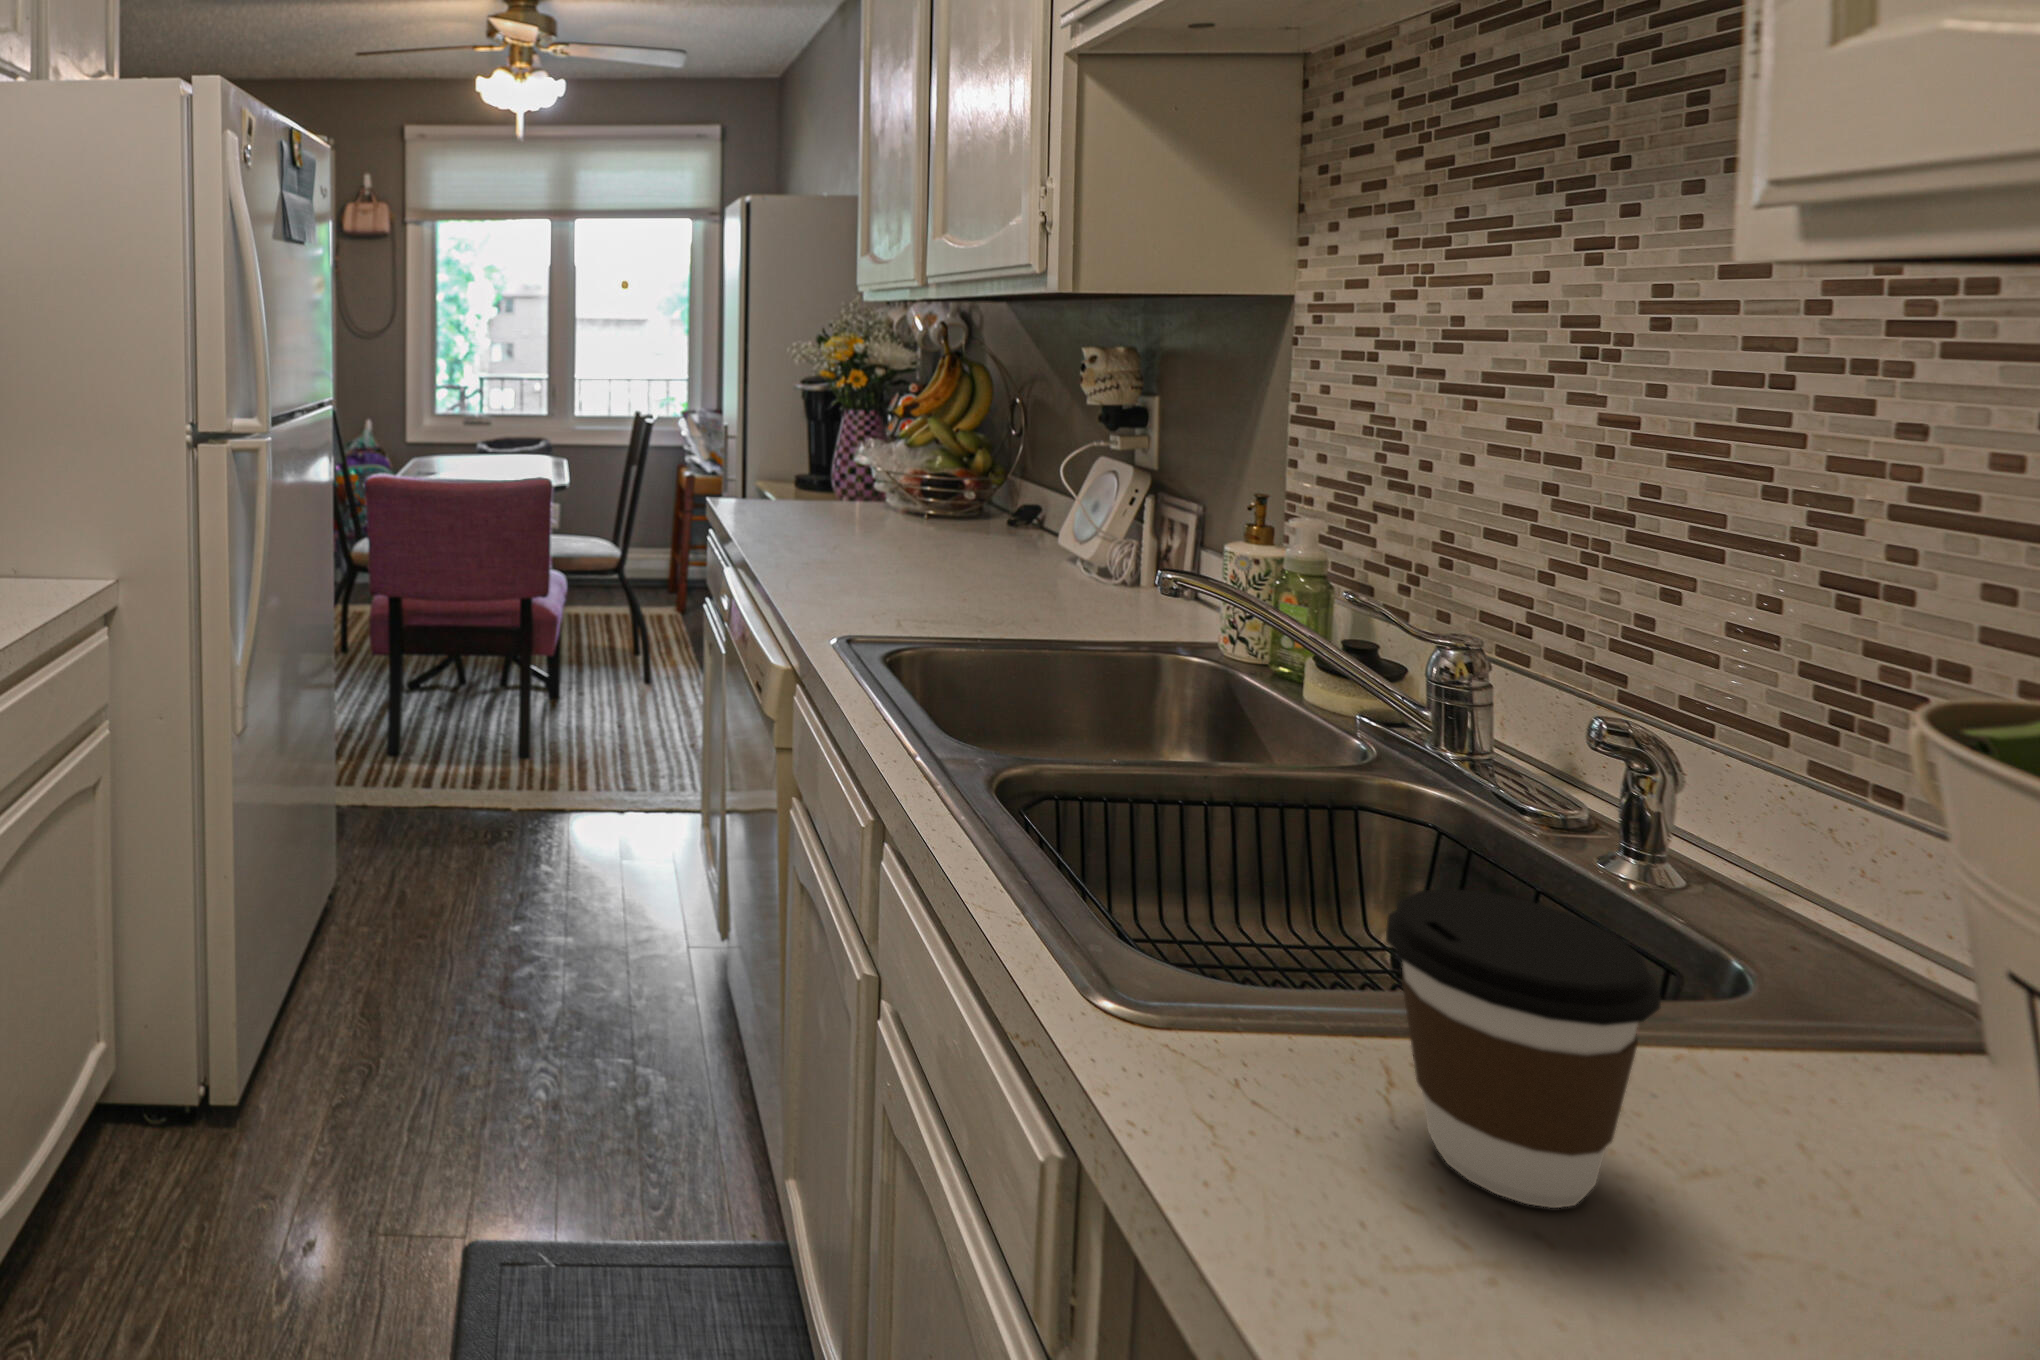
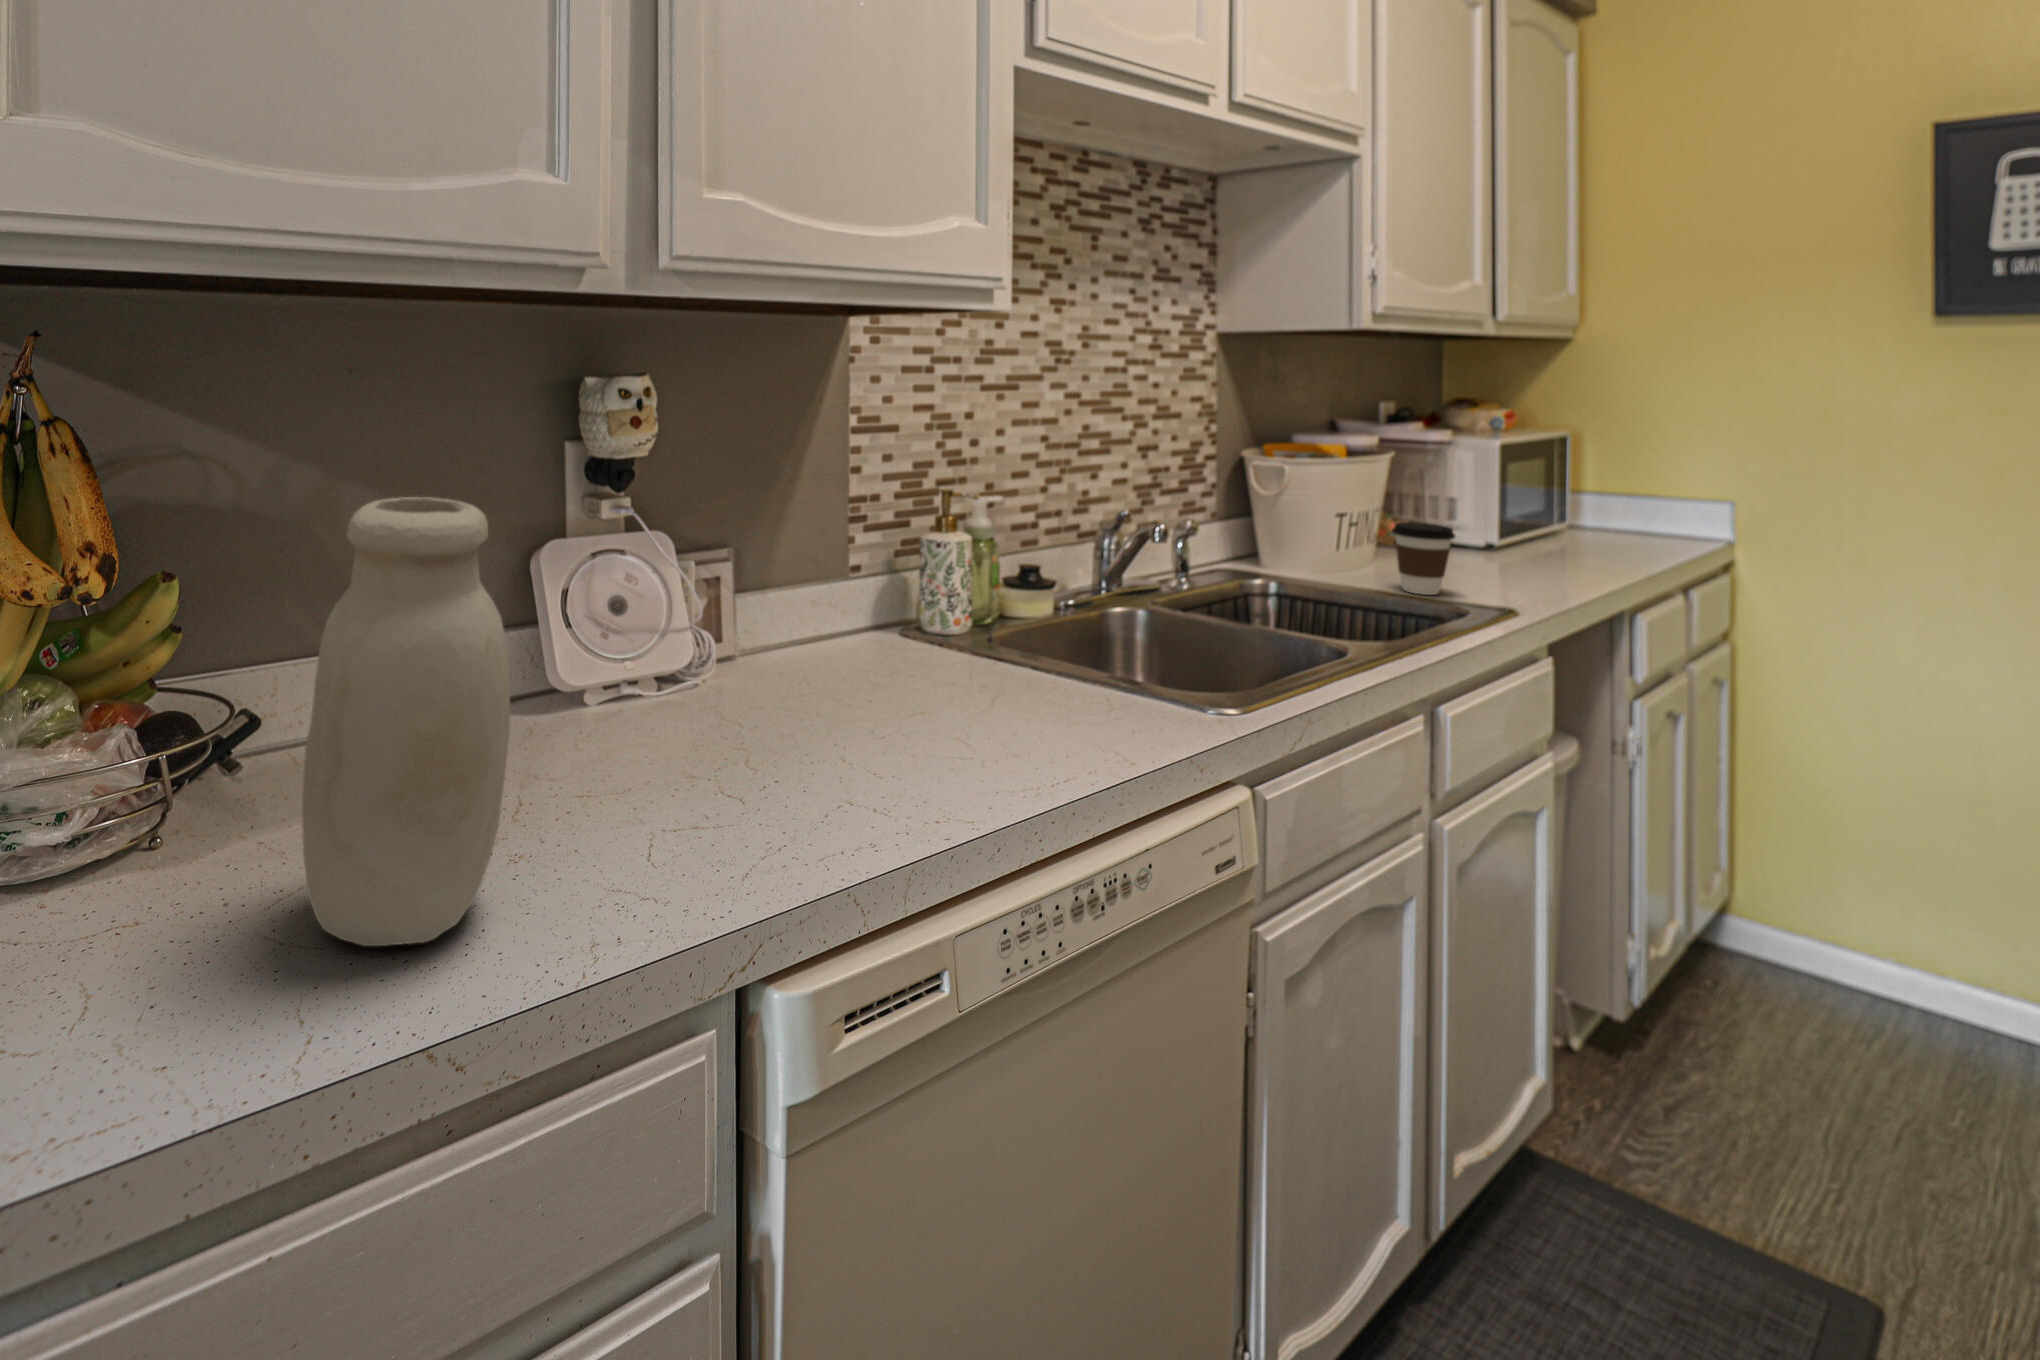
jar: none [847,382,930,535] -> present [302,497,510,946]

